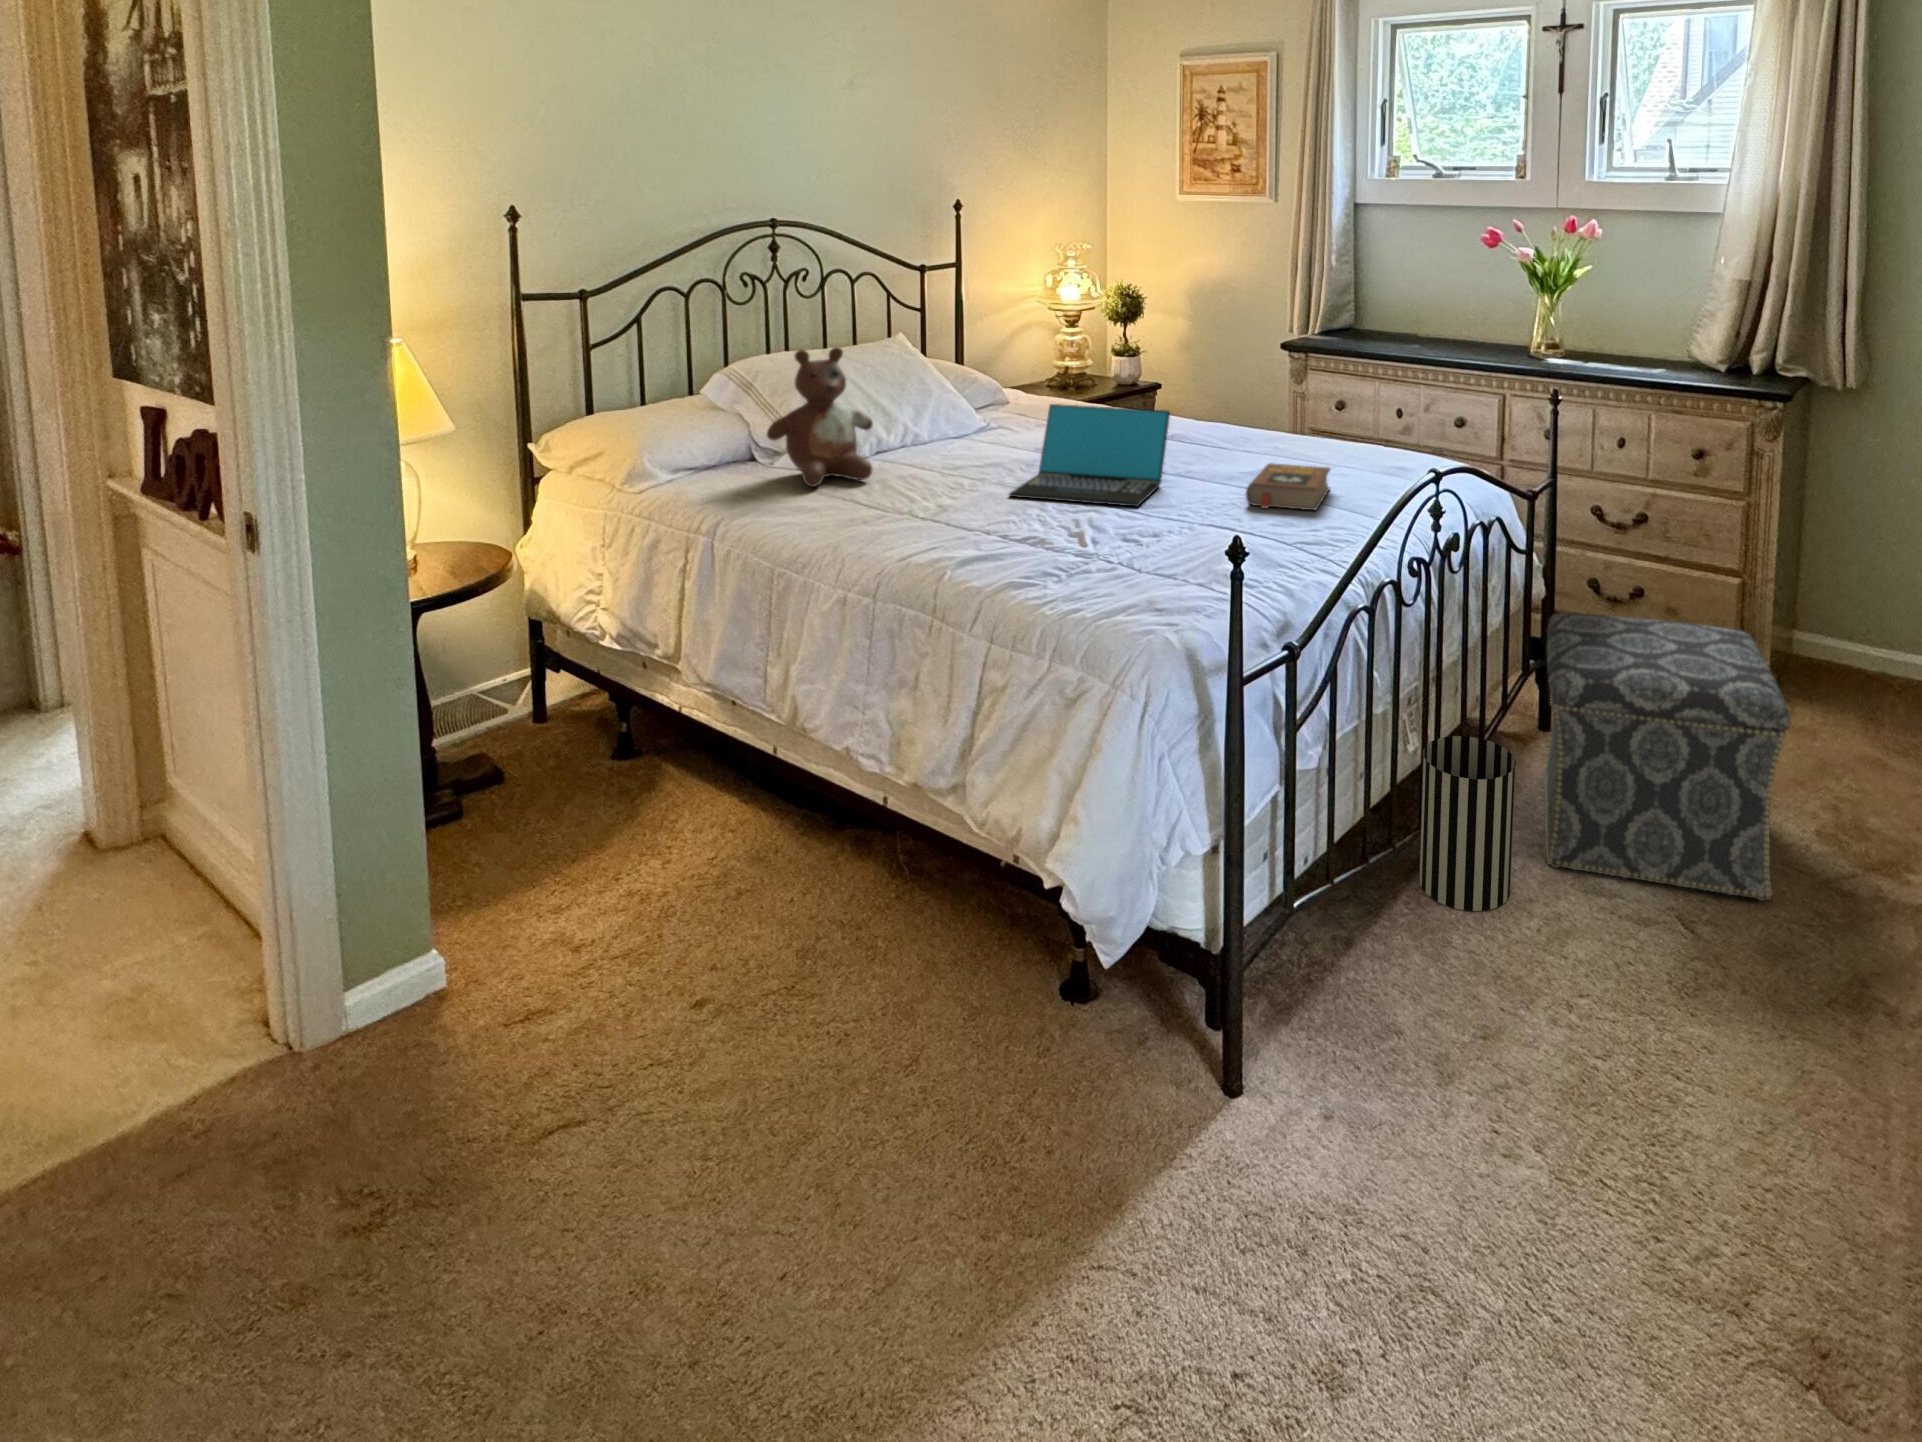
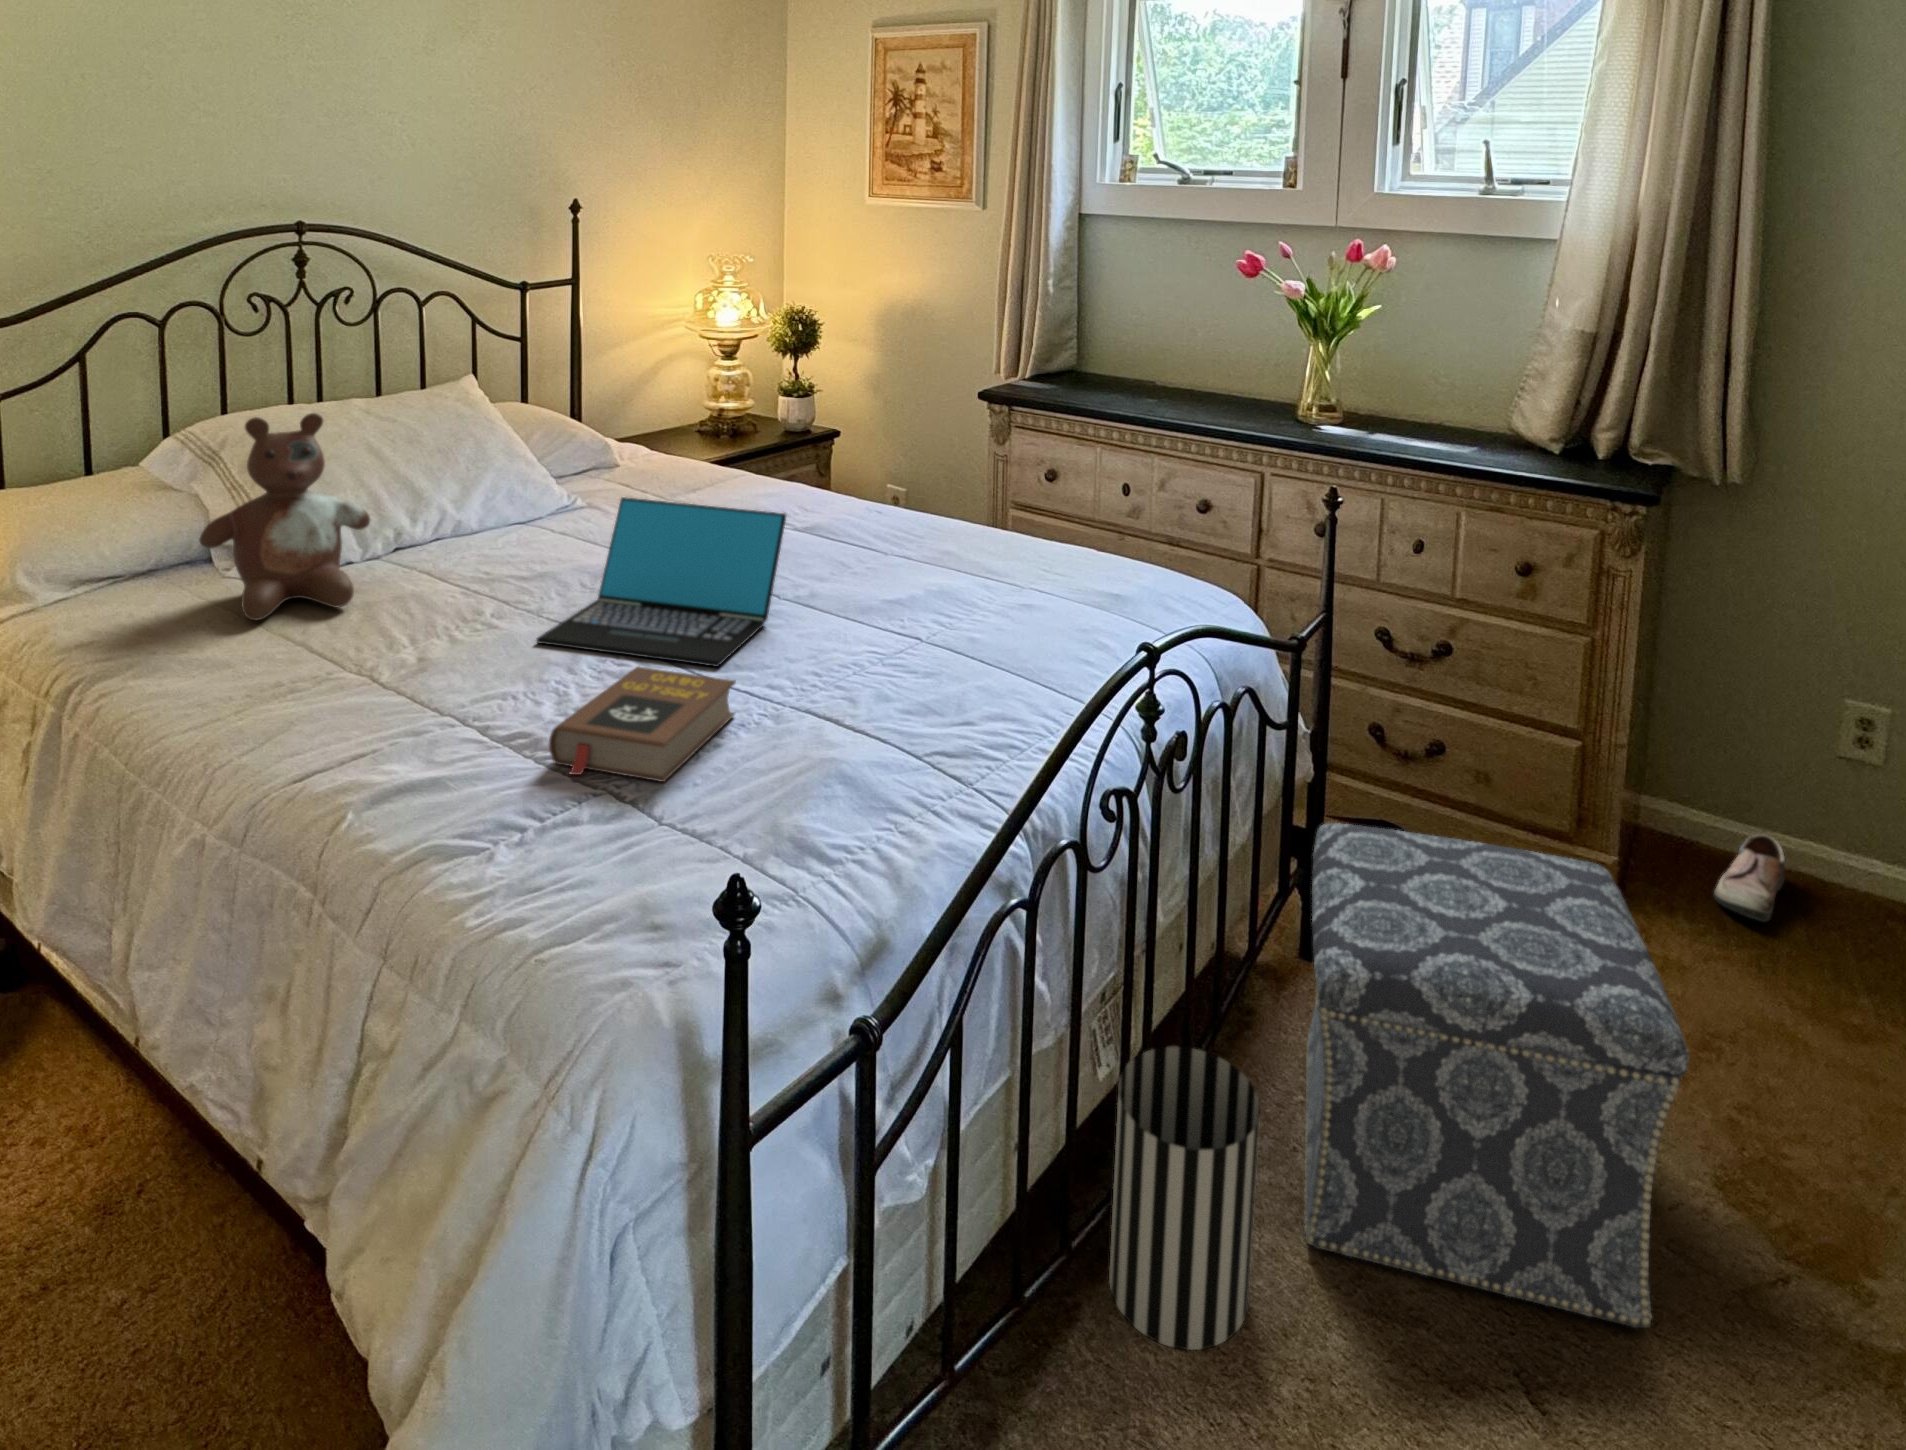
book: present [1246,463,1330,511] -> present [549,666,735,782]
shoe: none [1845,650,1900,705] -> present [1714,834,1785,921]

